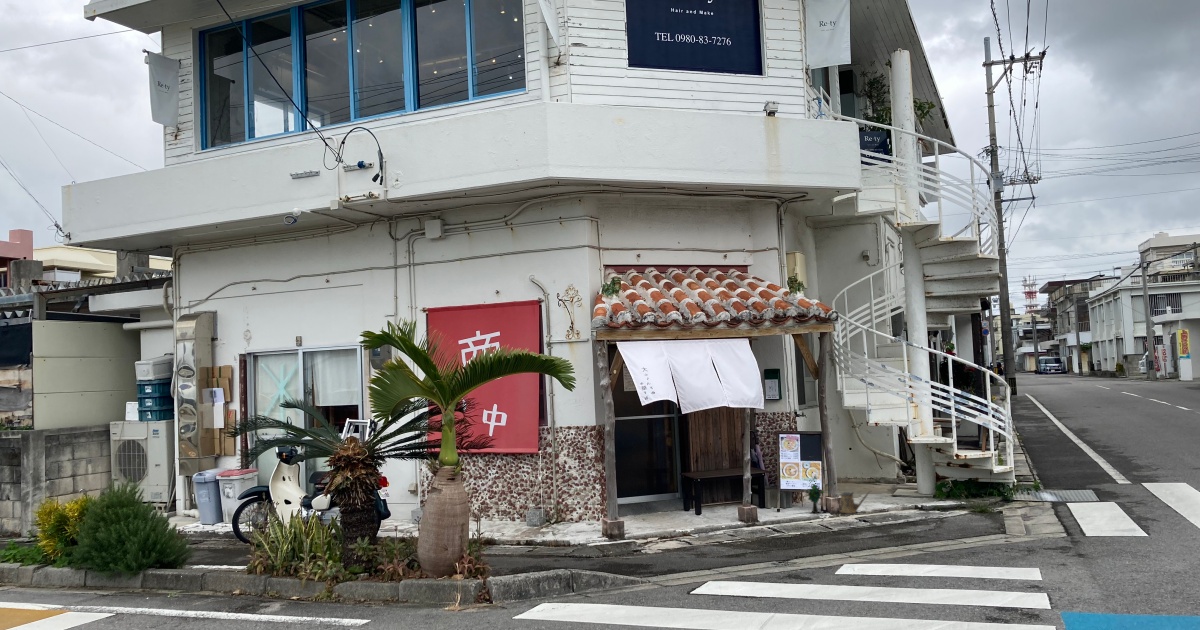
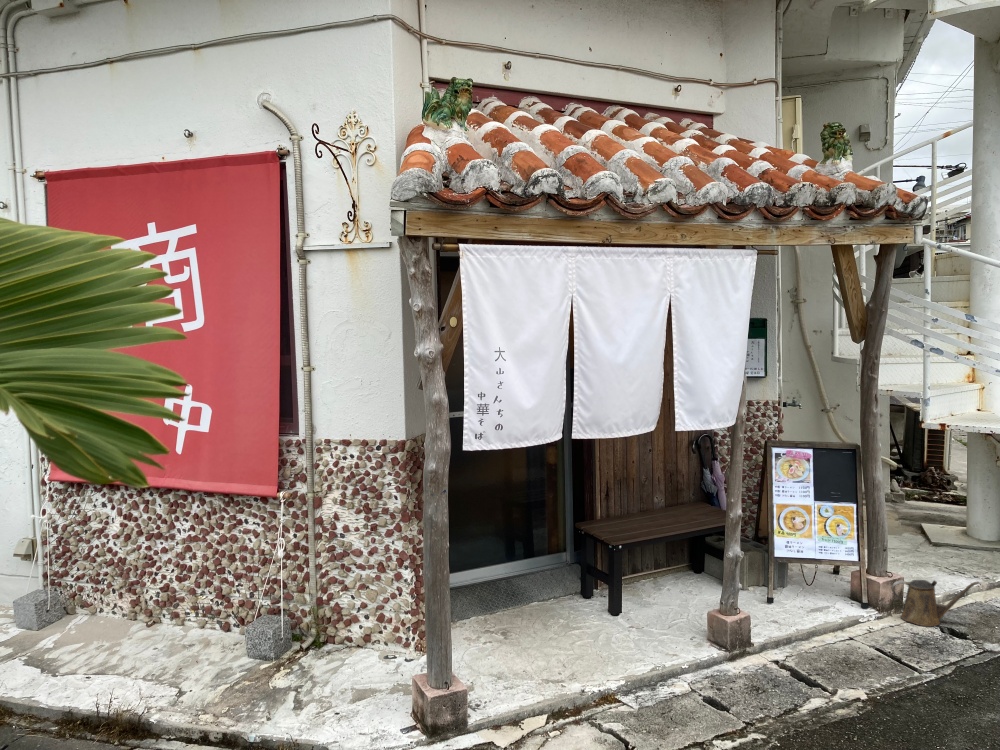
decorative plant: present [806,477,824,513] -> none [834,548,878,621]

